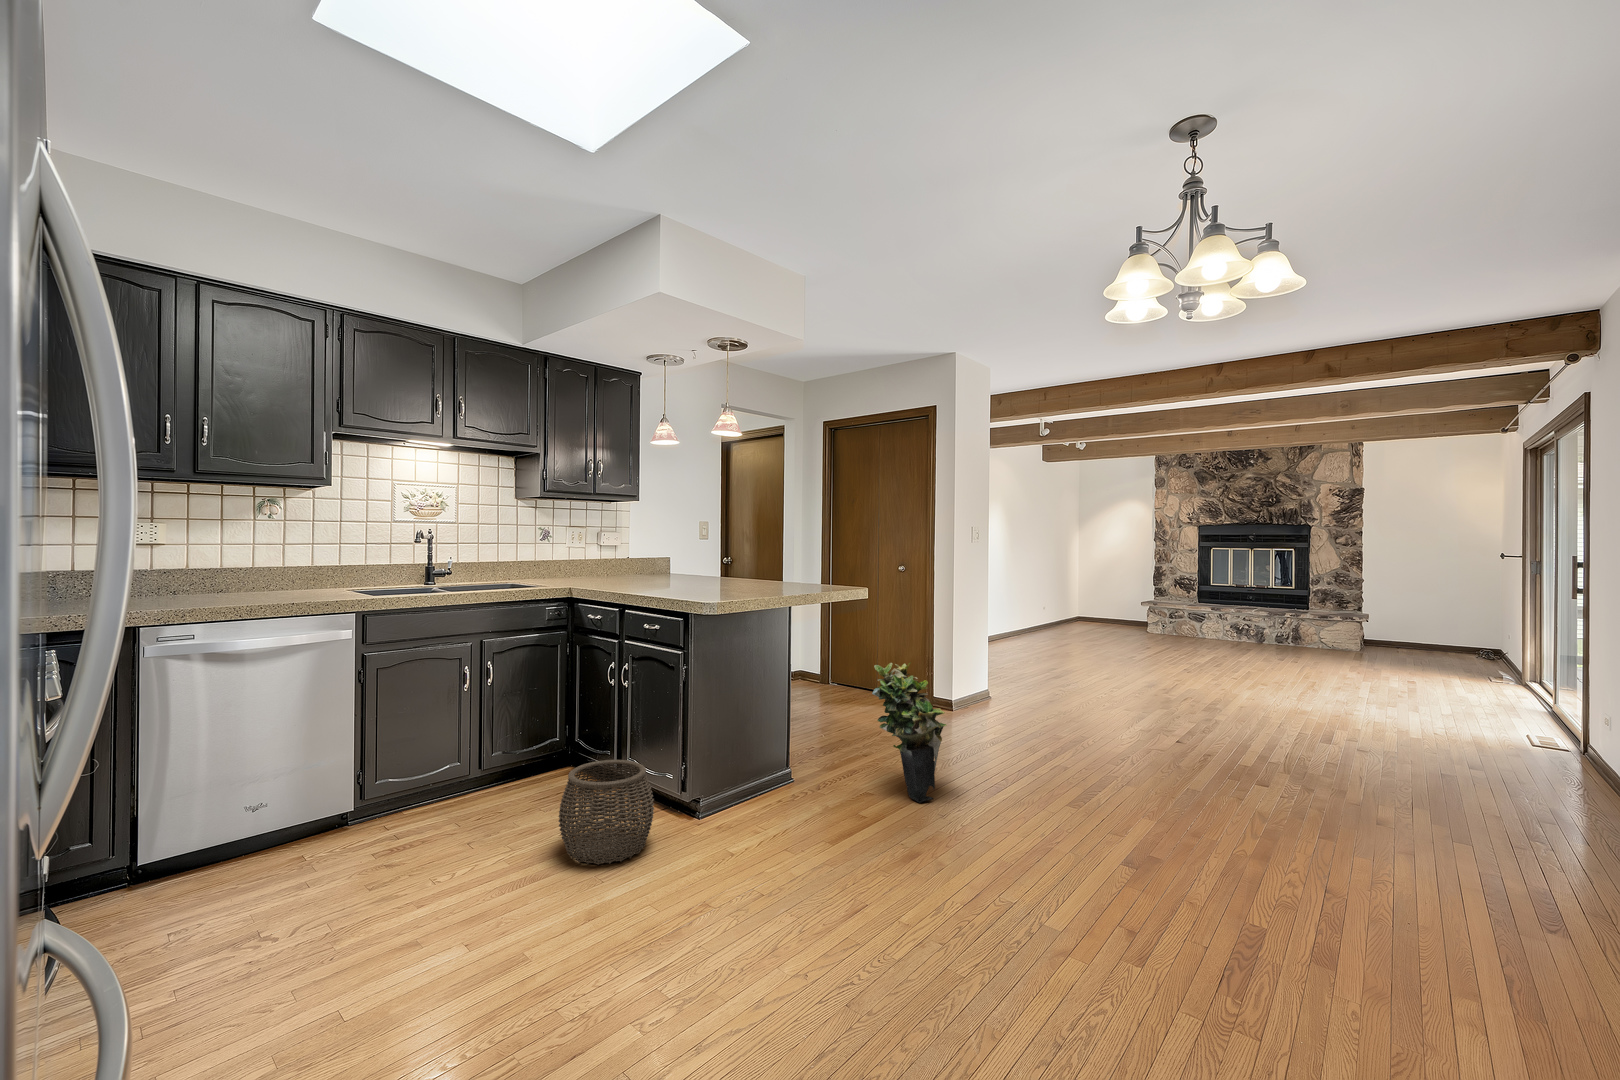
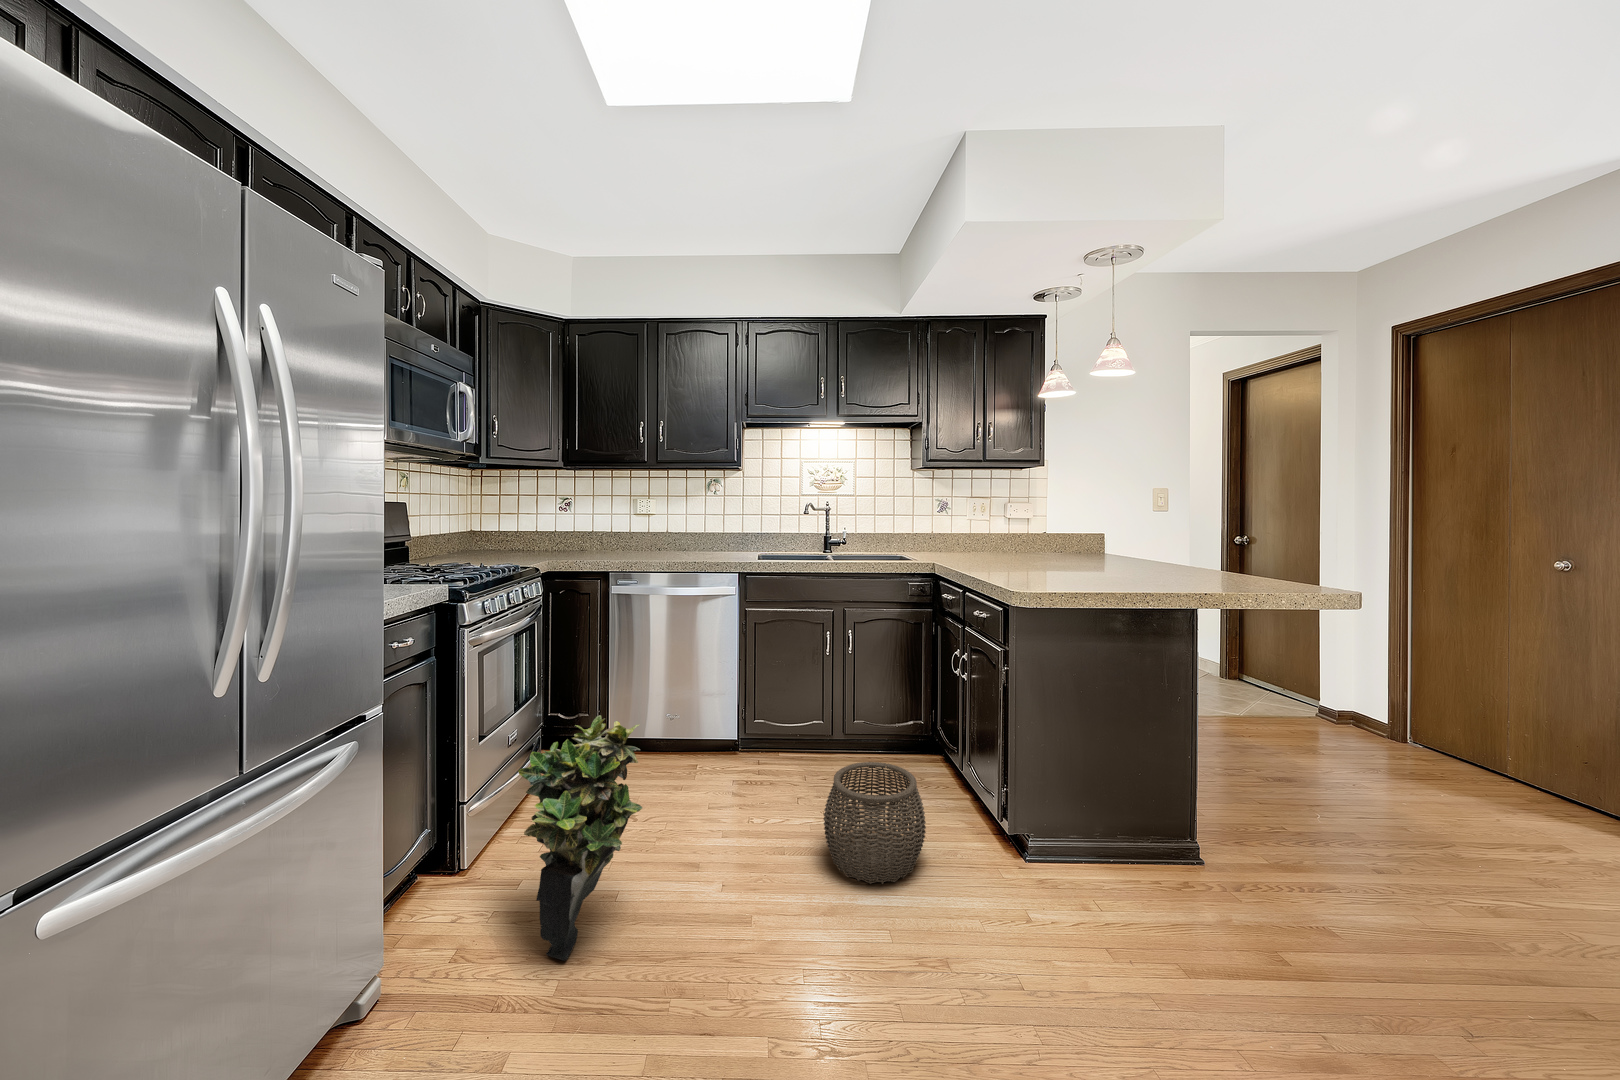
potted plant: present [872,662,946,803] -> present [518,715,642,961]

